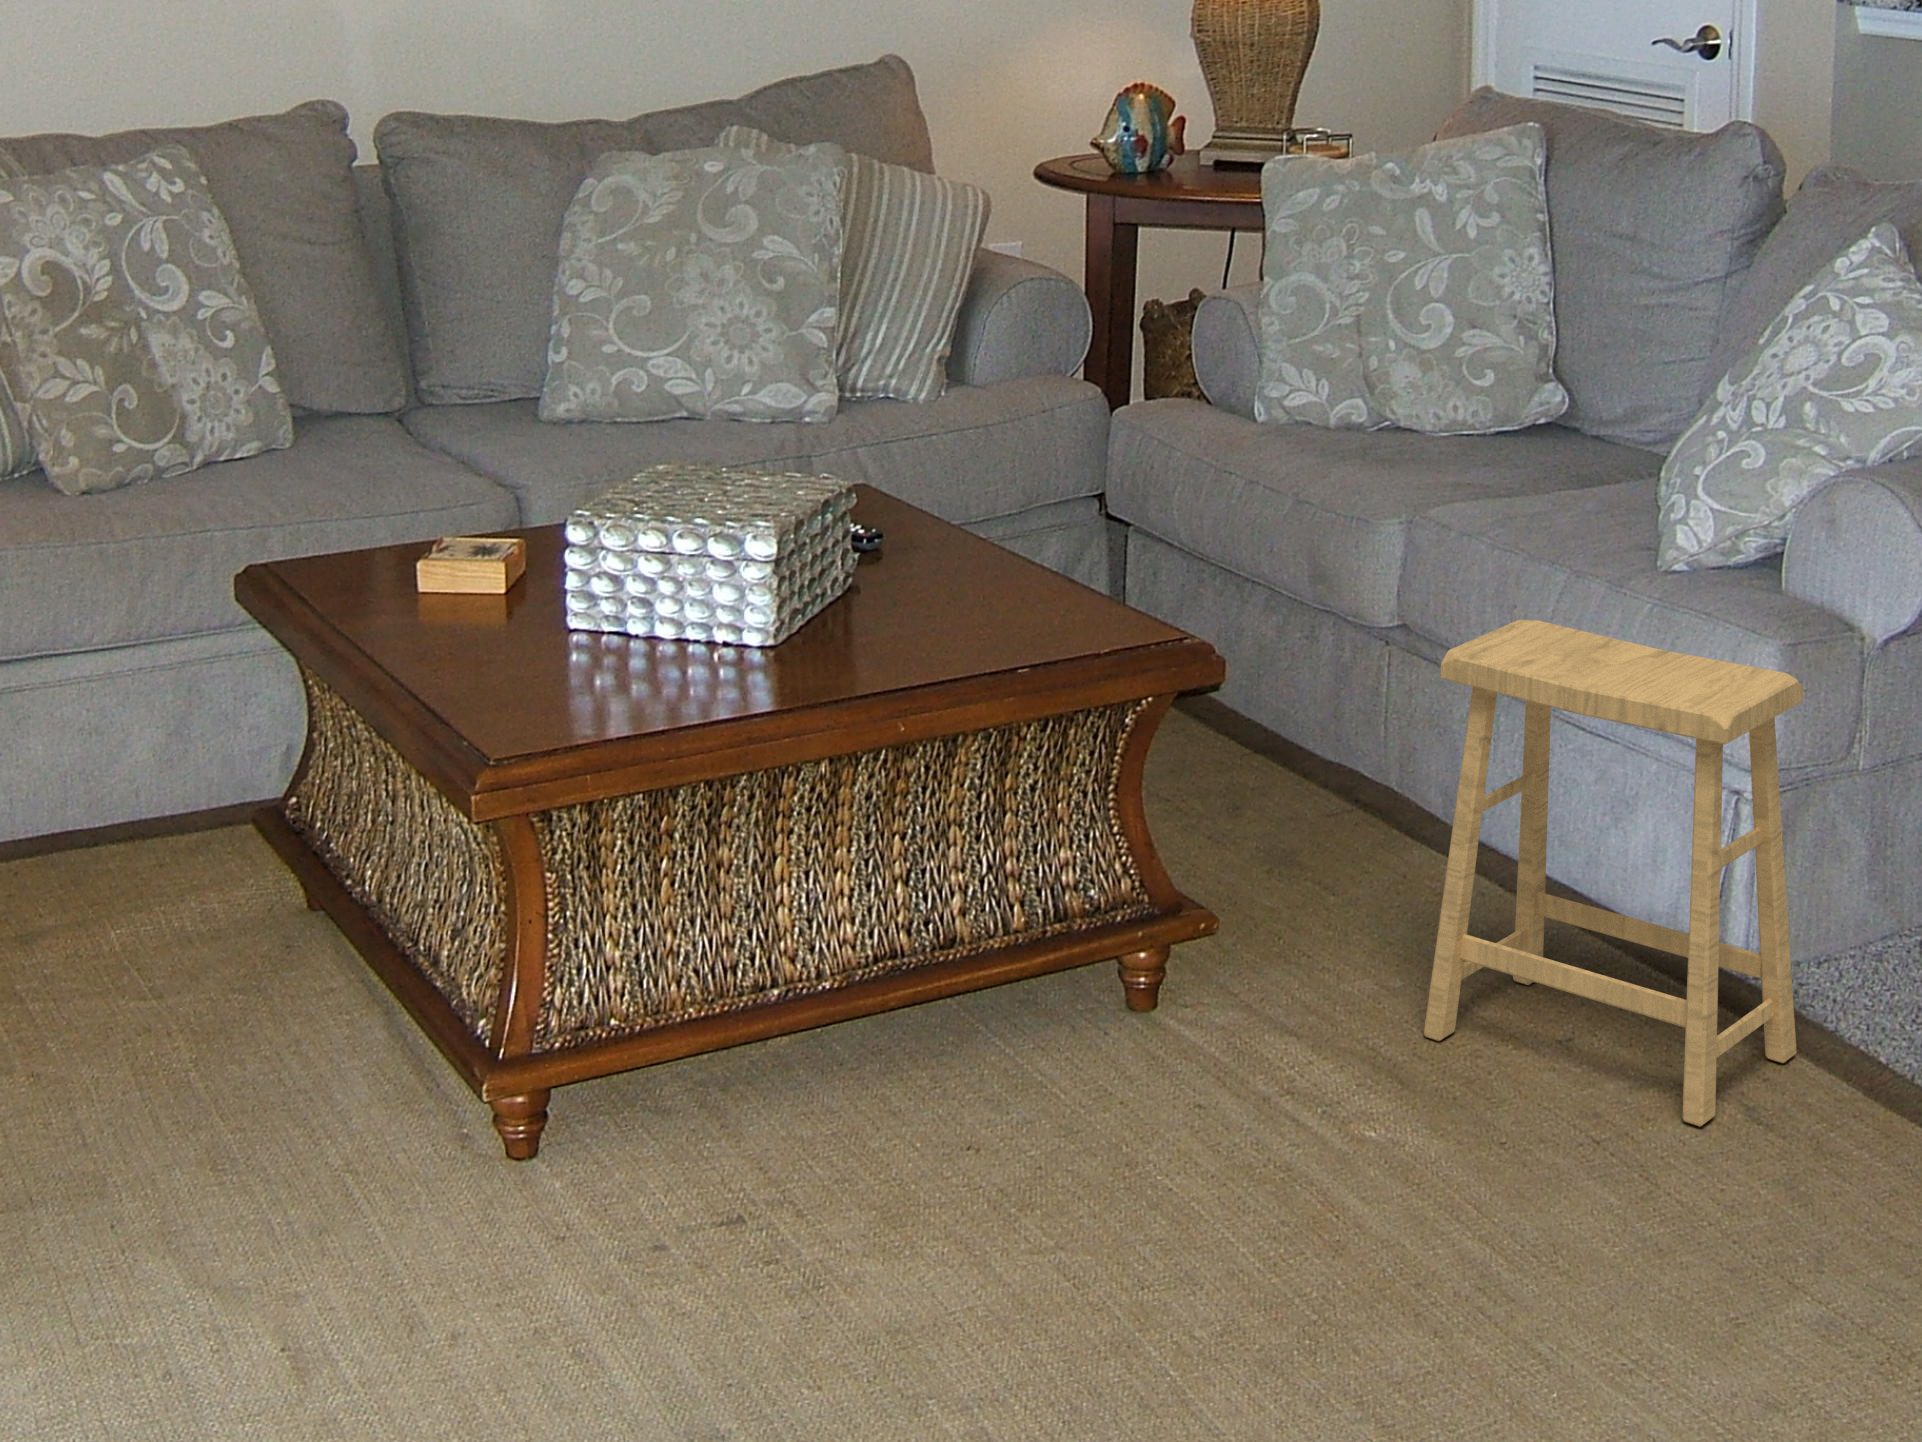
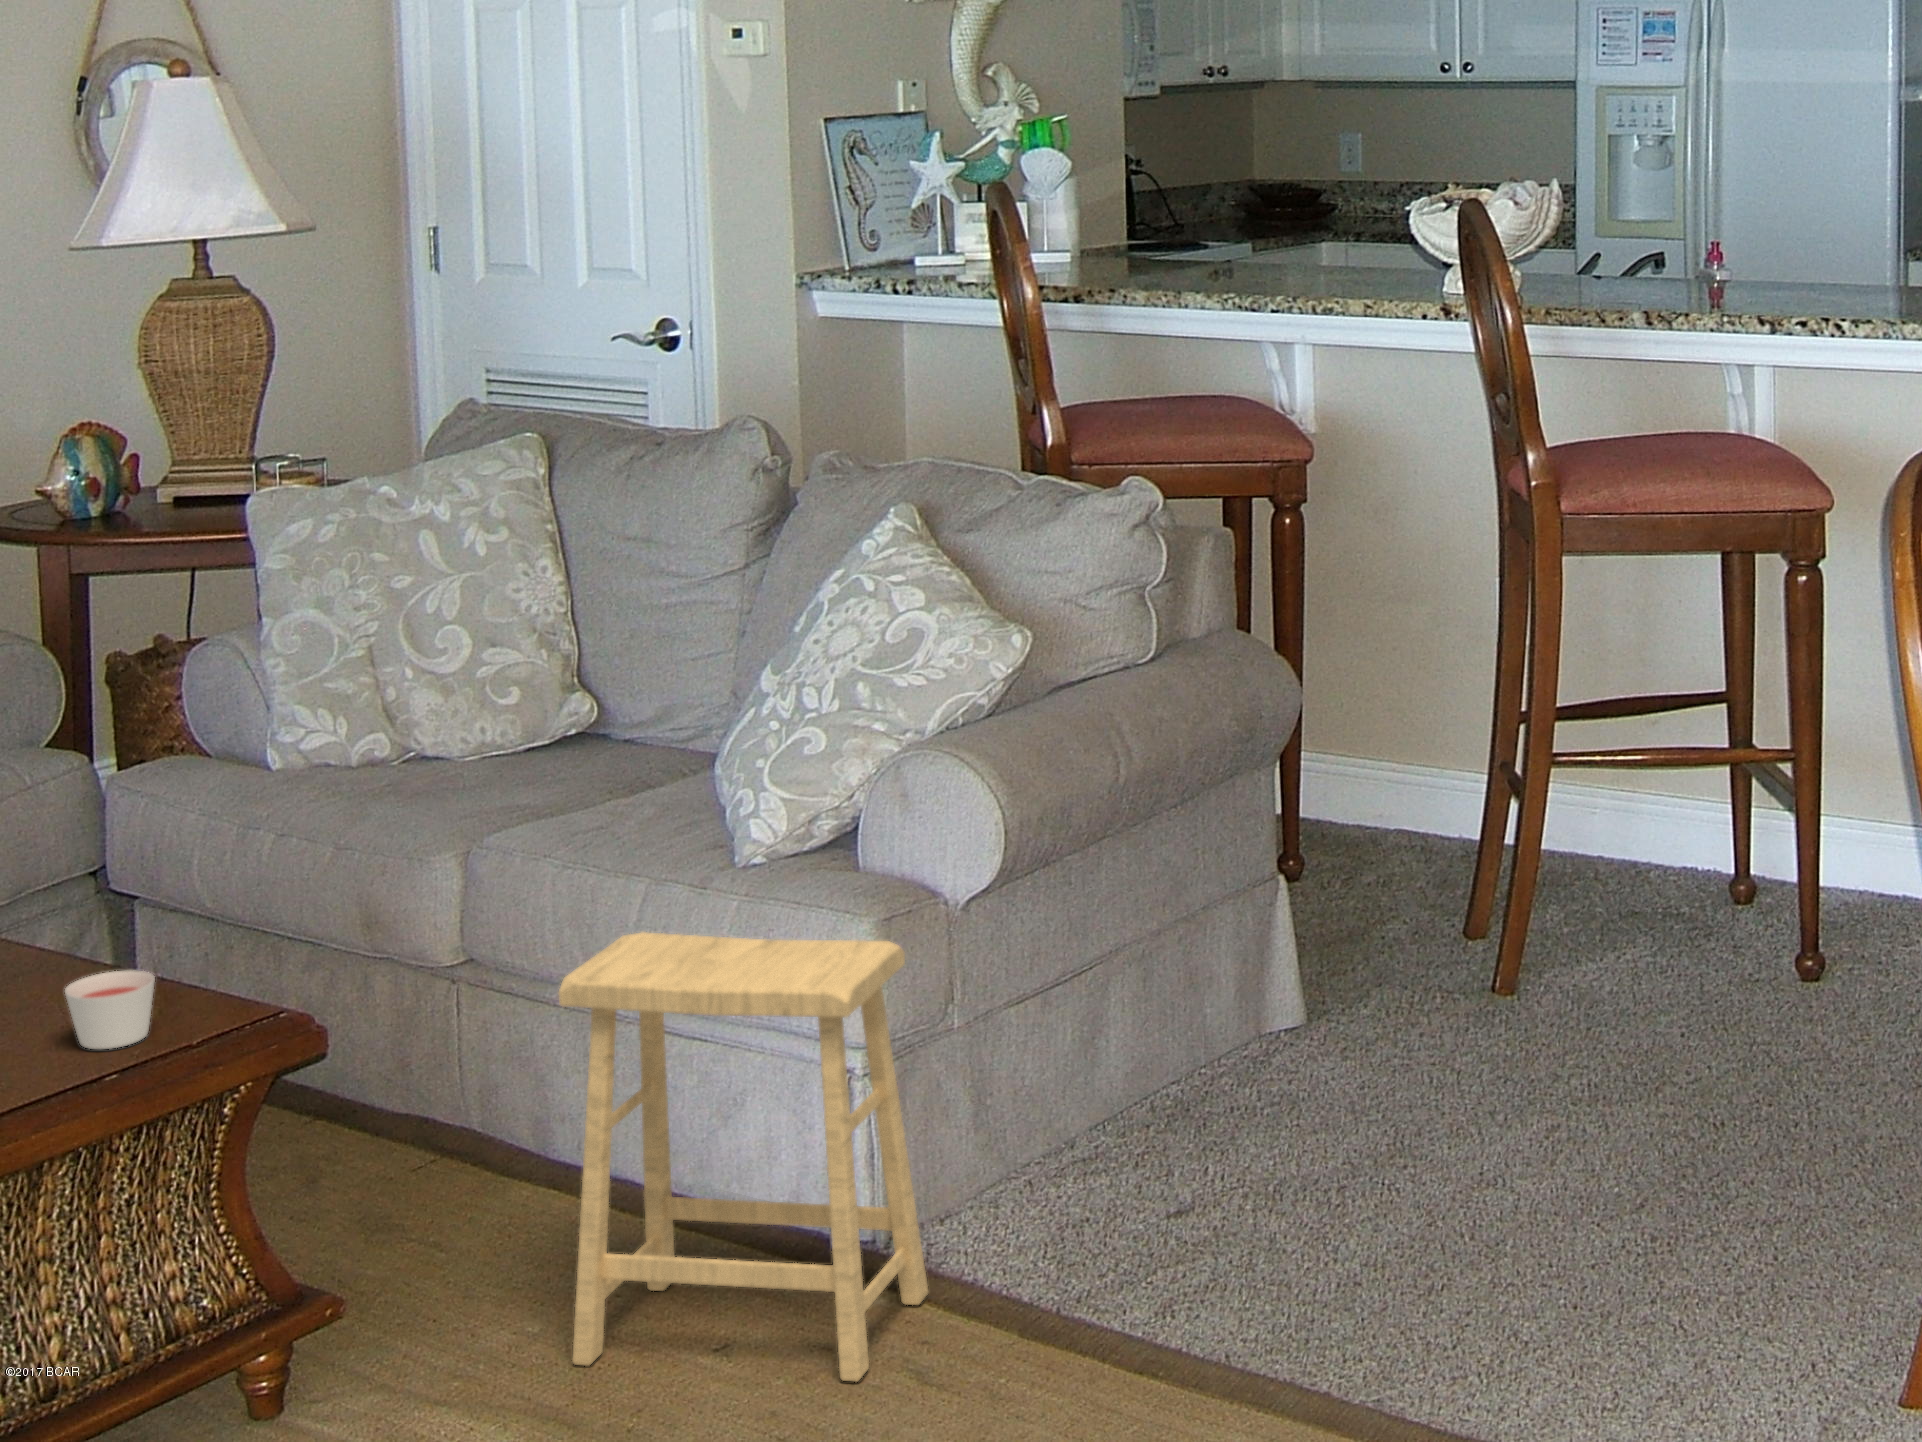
candle: none [994,570,1072,640] -> present [65,970,155,1049]

